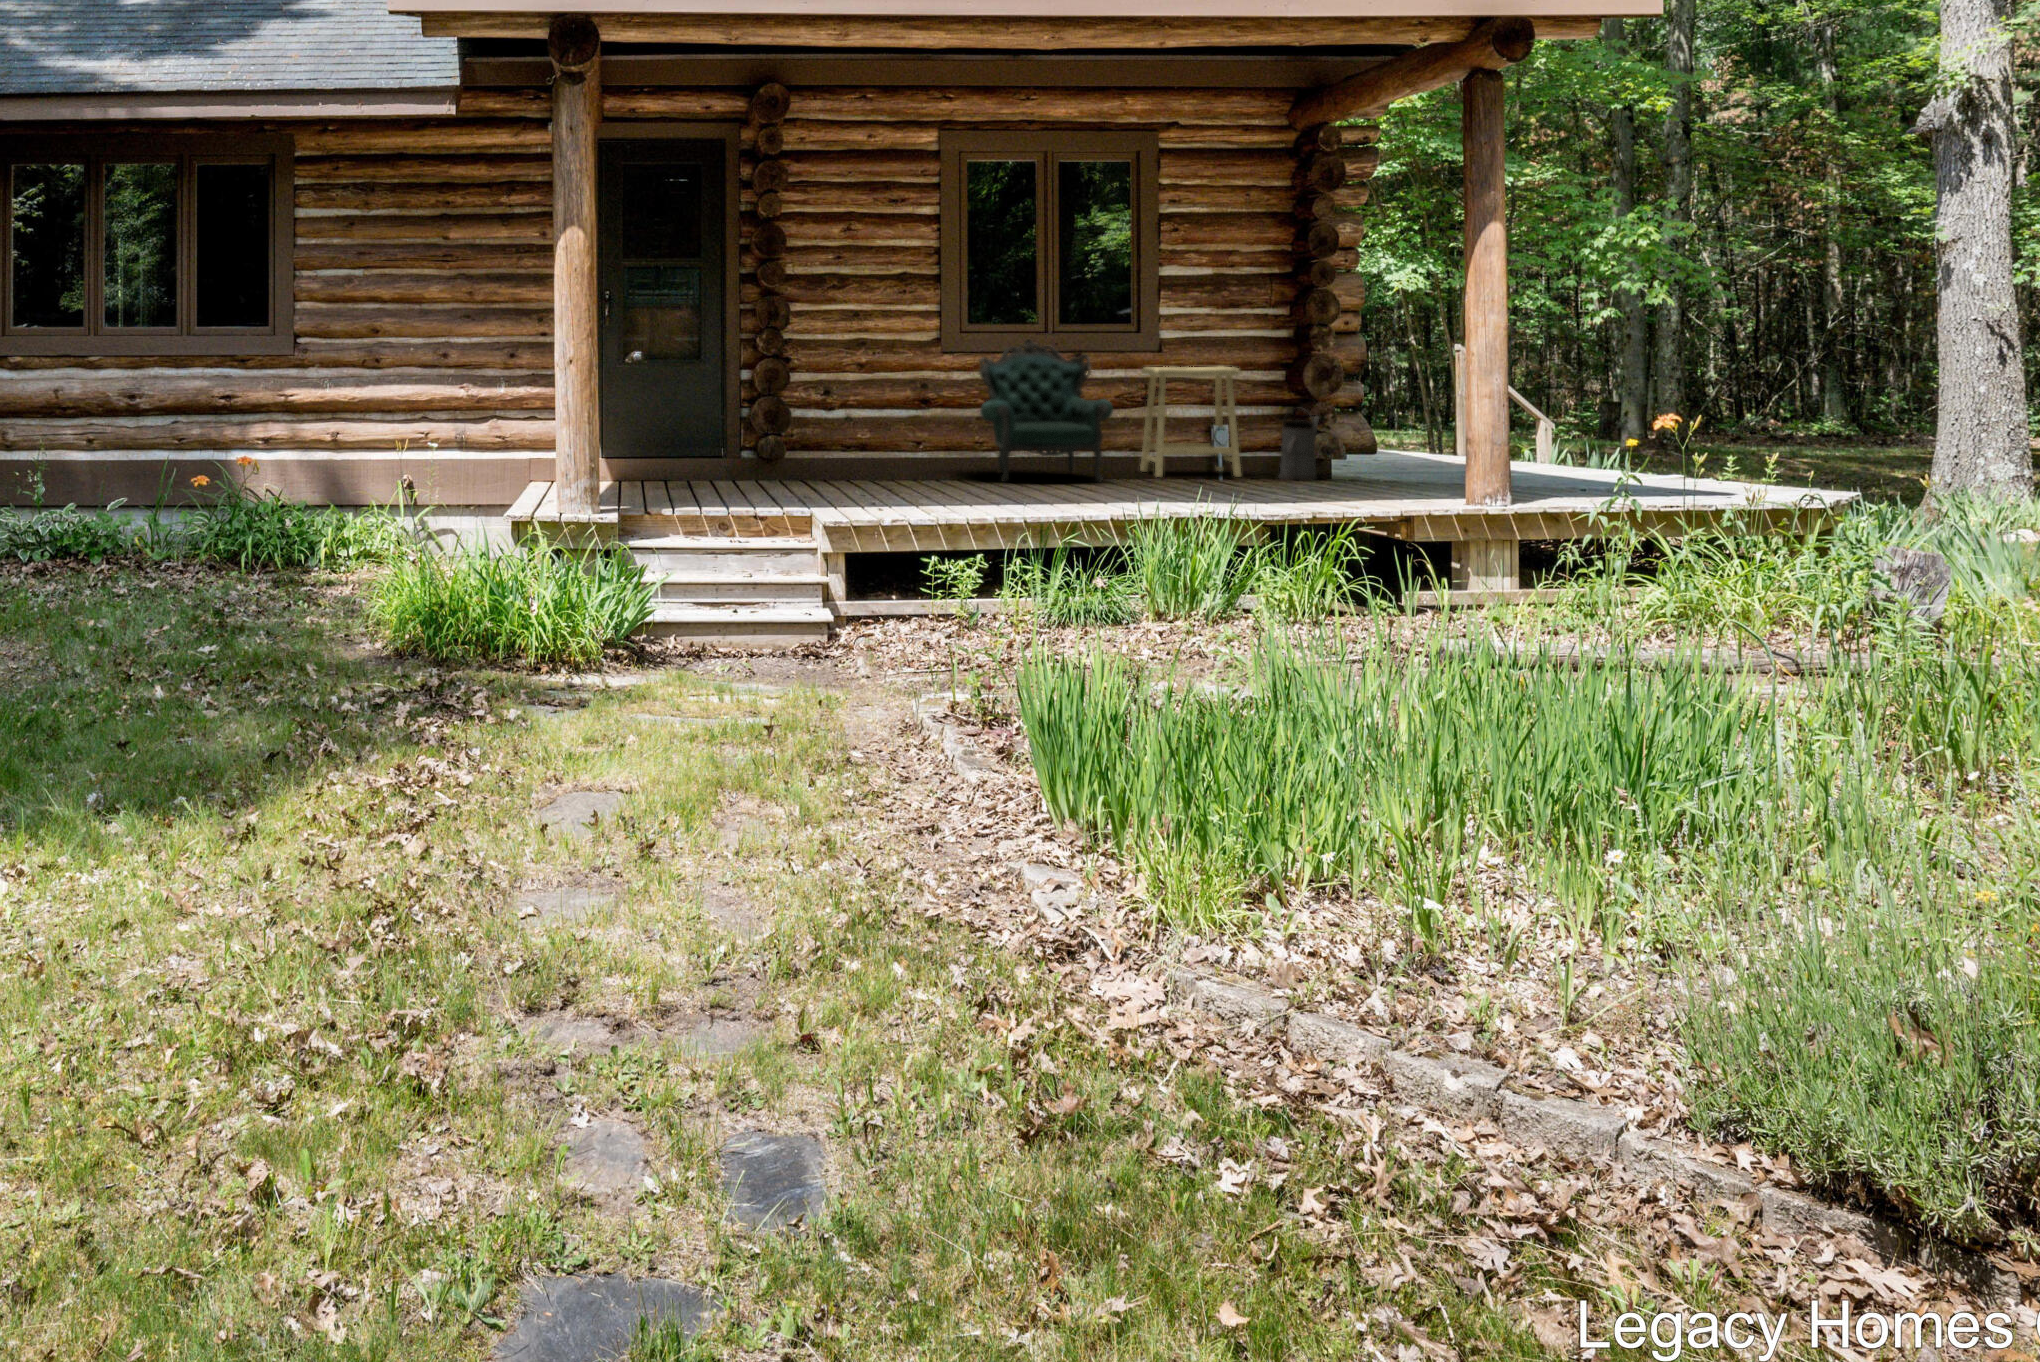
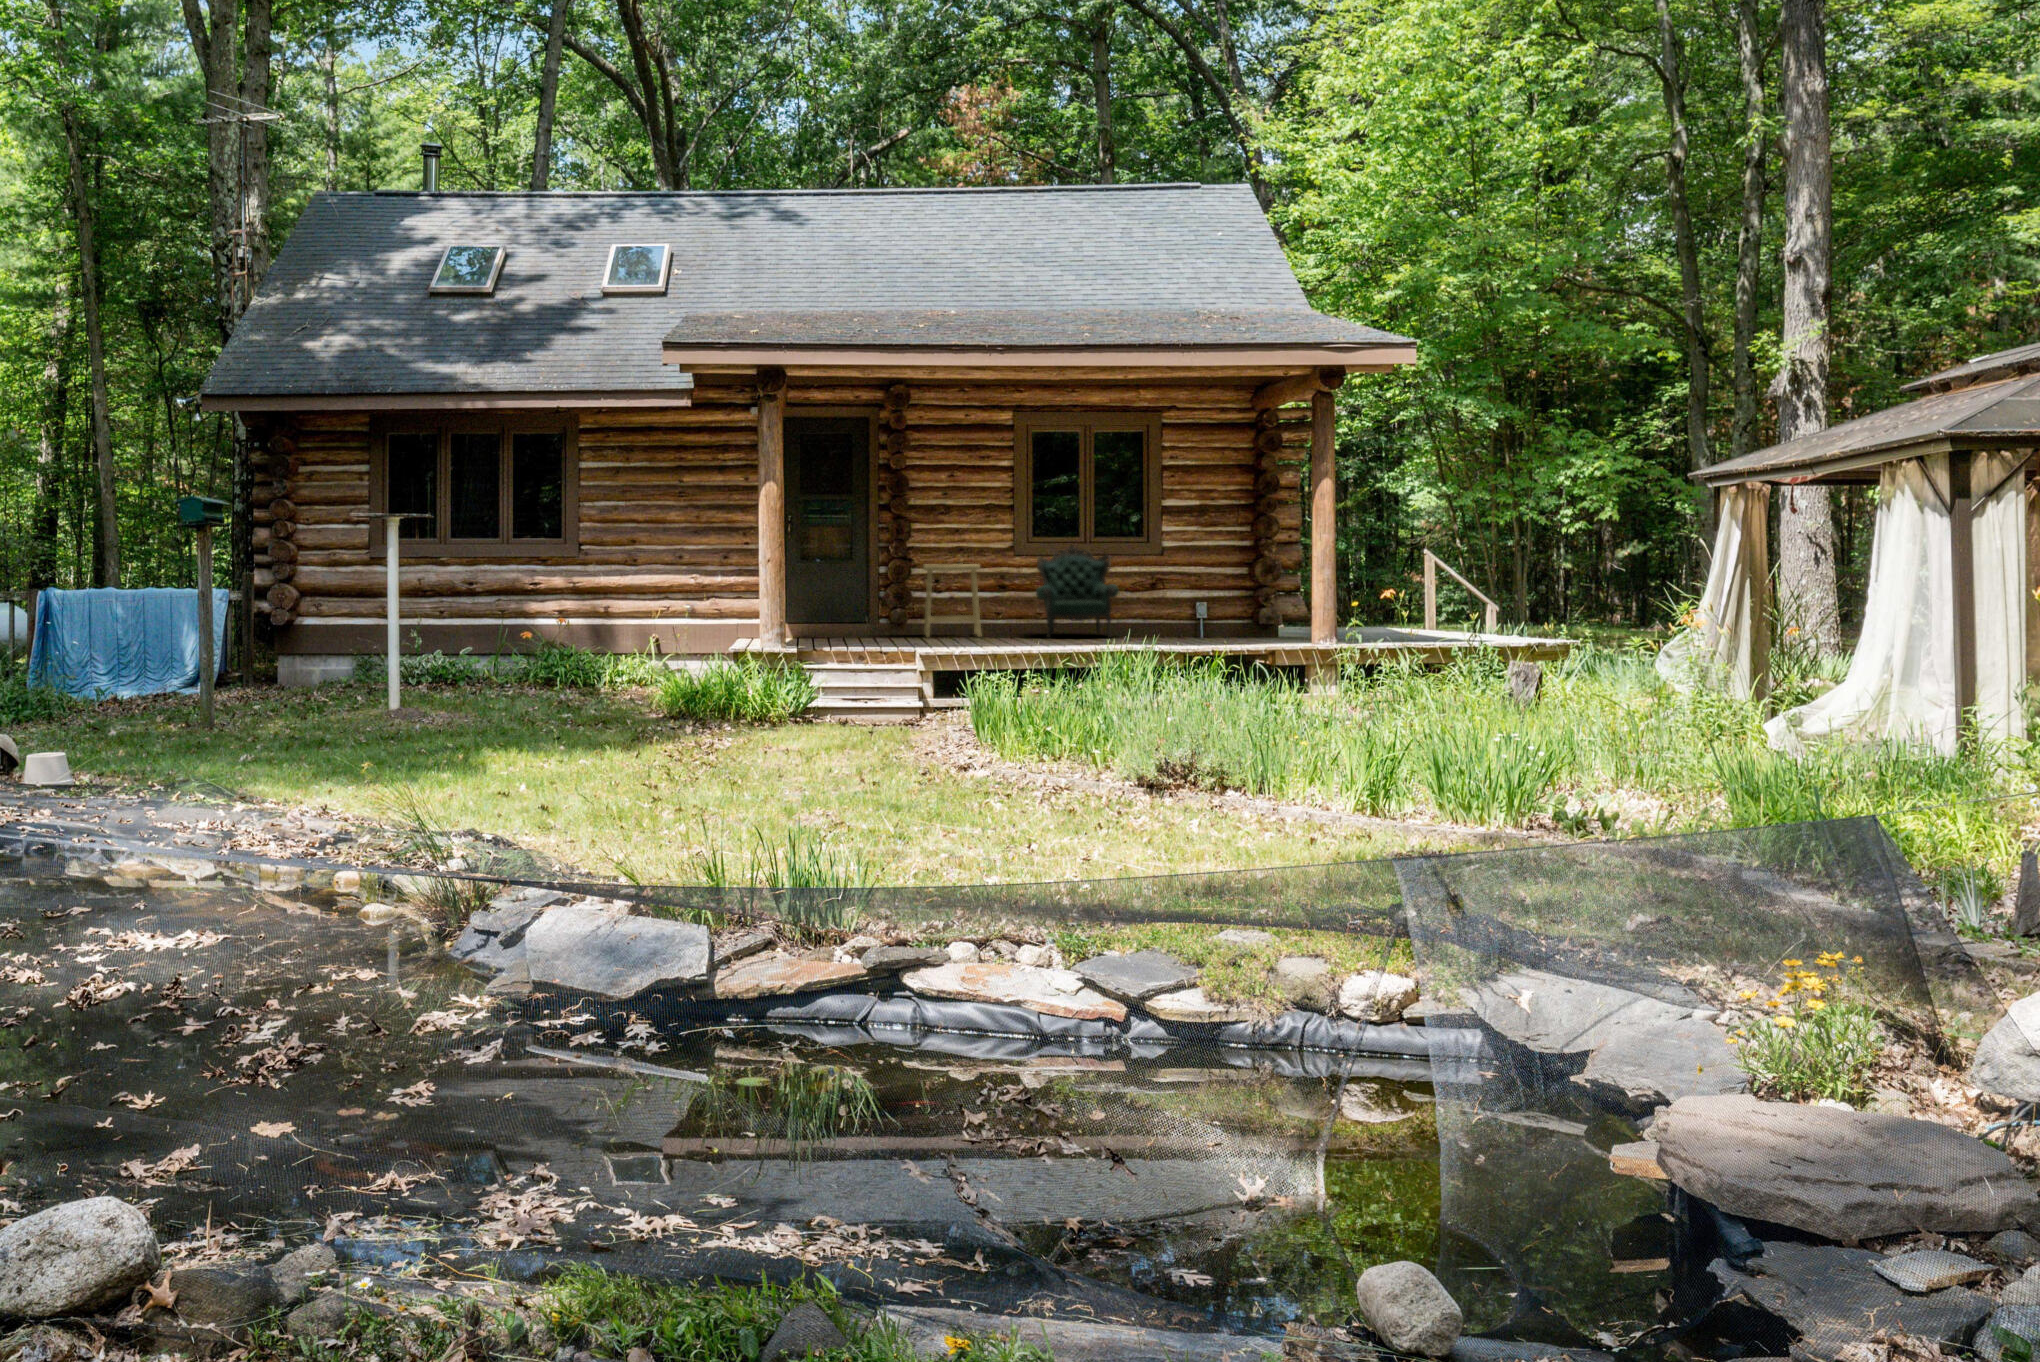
stool: present [1140,366,1241,477] -> present [923,564,982,637]
watering can: present [1279,414,1319,480] -> none [1232,589,1265,637]

